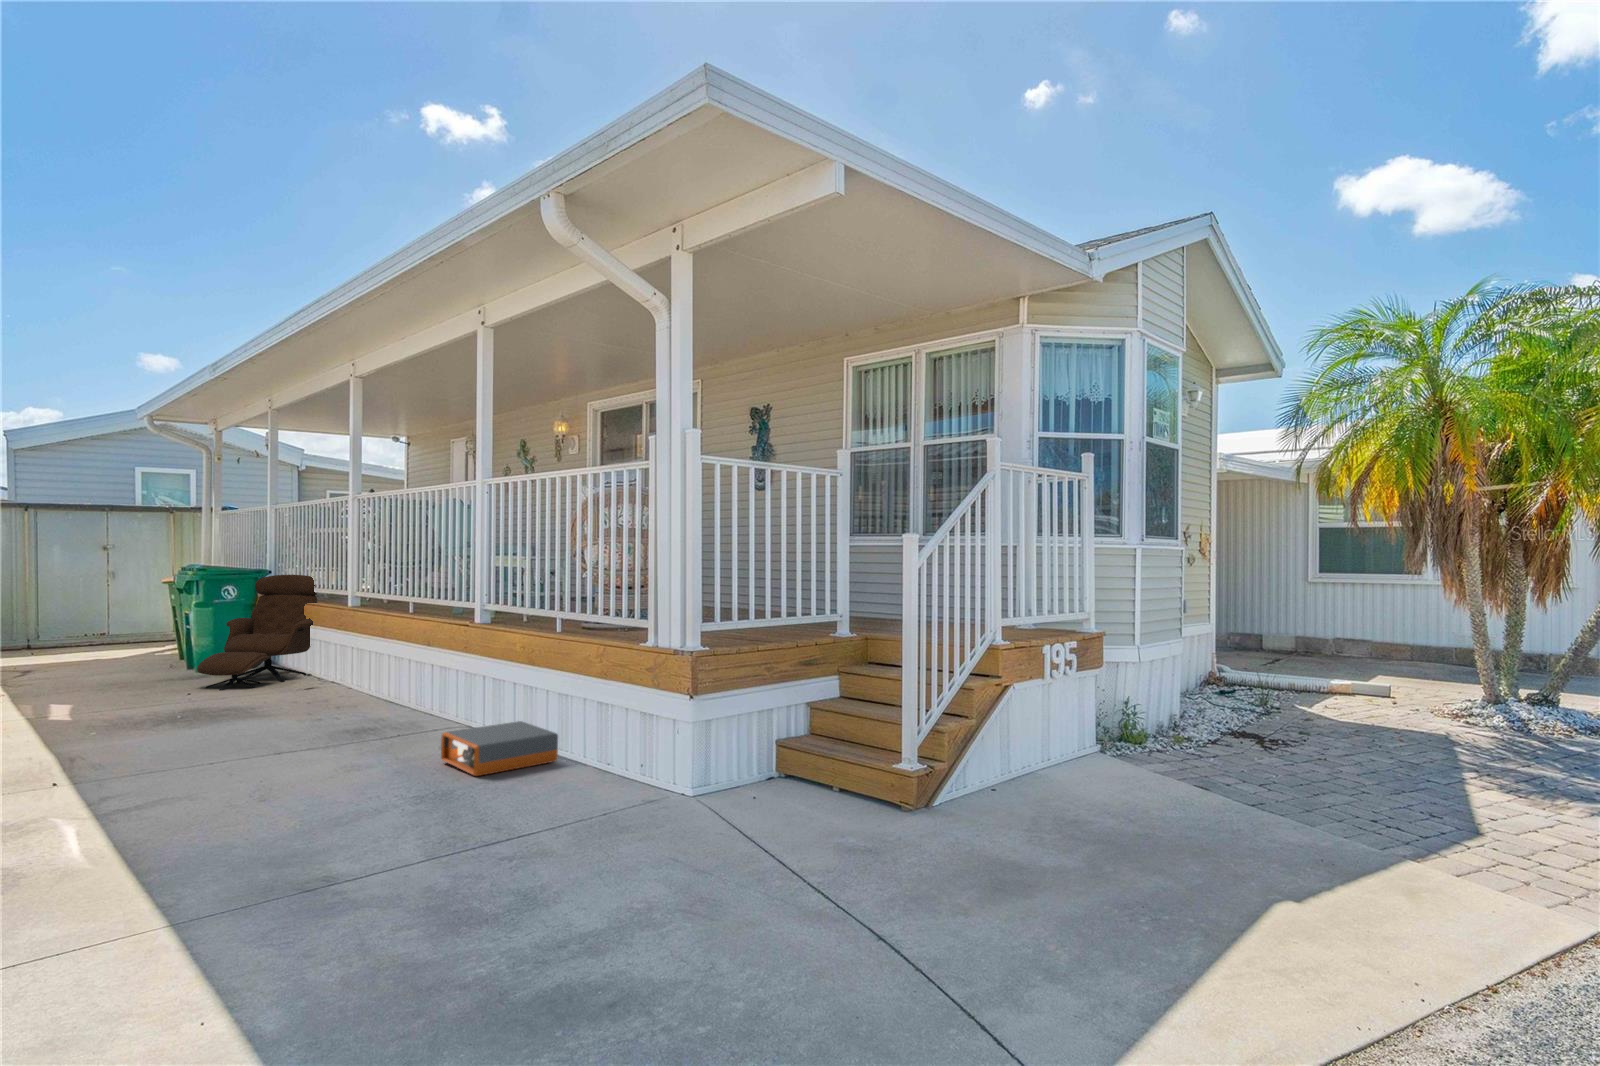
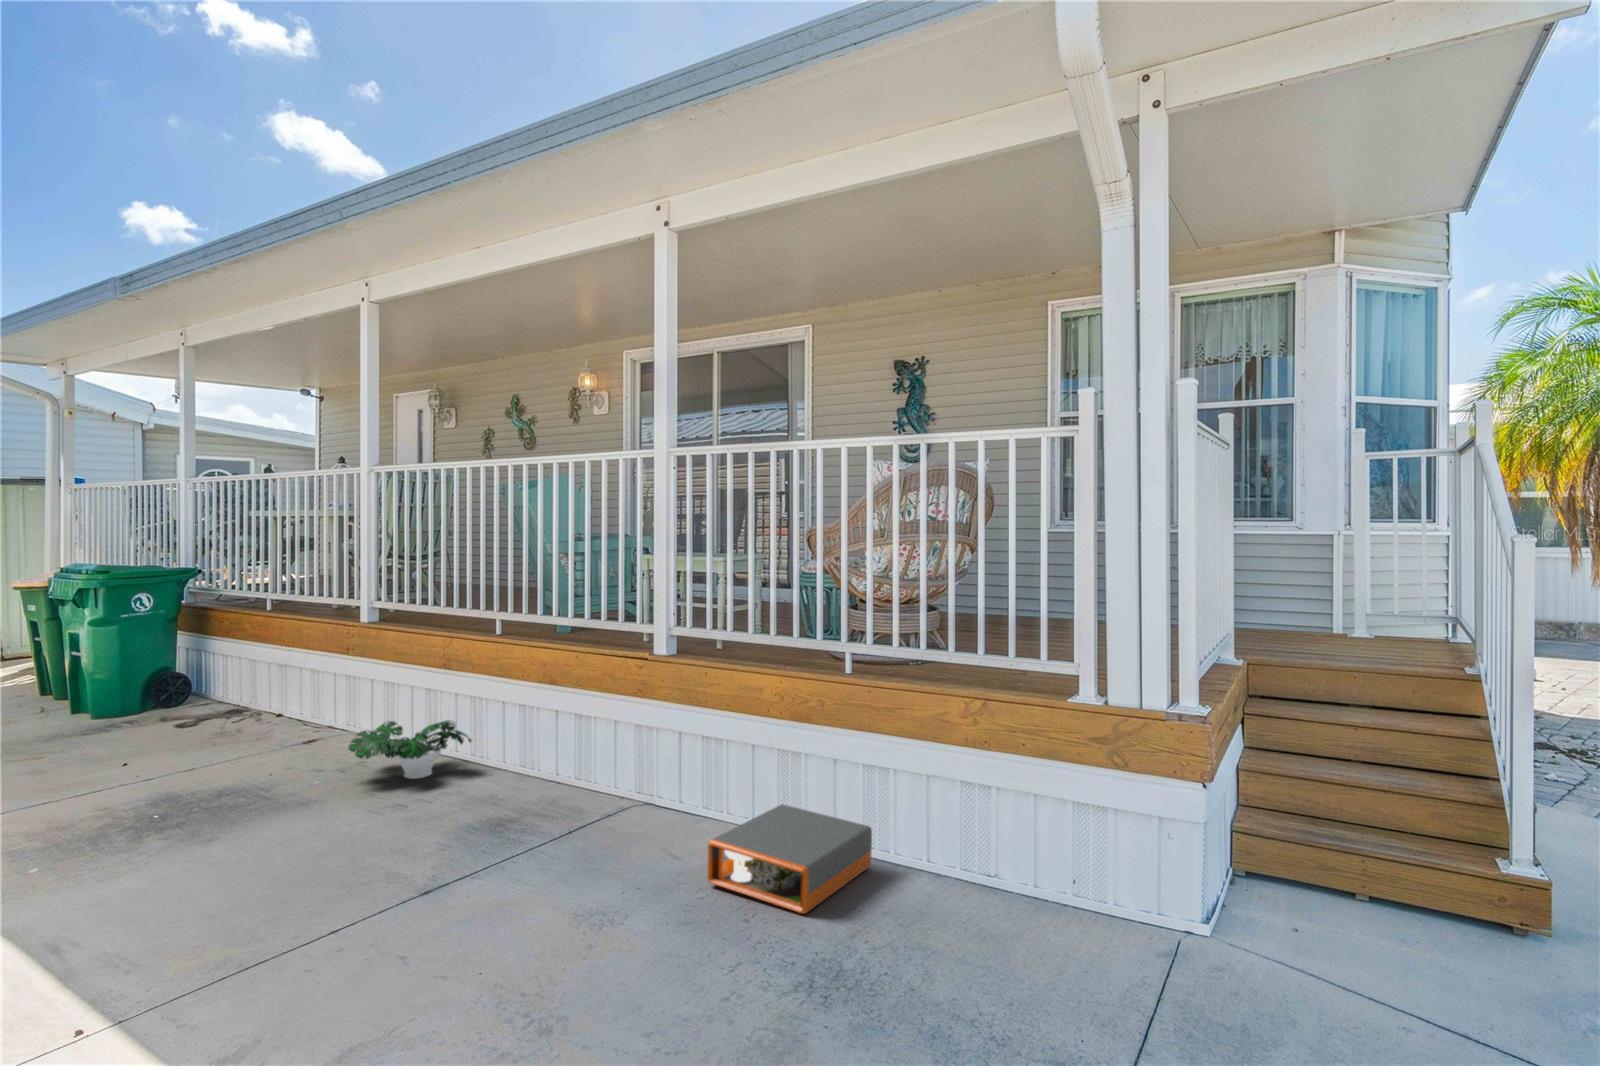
lounge chair: present [197,575,317,691] -> none [133,577,296,753]
potted plant: none [302,671,386,709] -> present [349,720,472,779]

